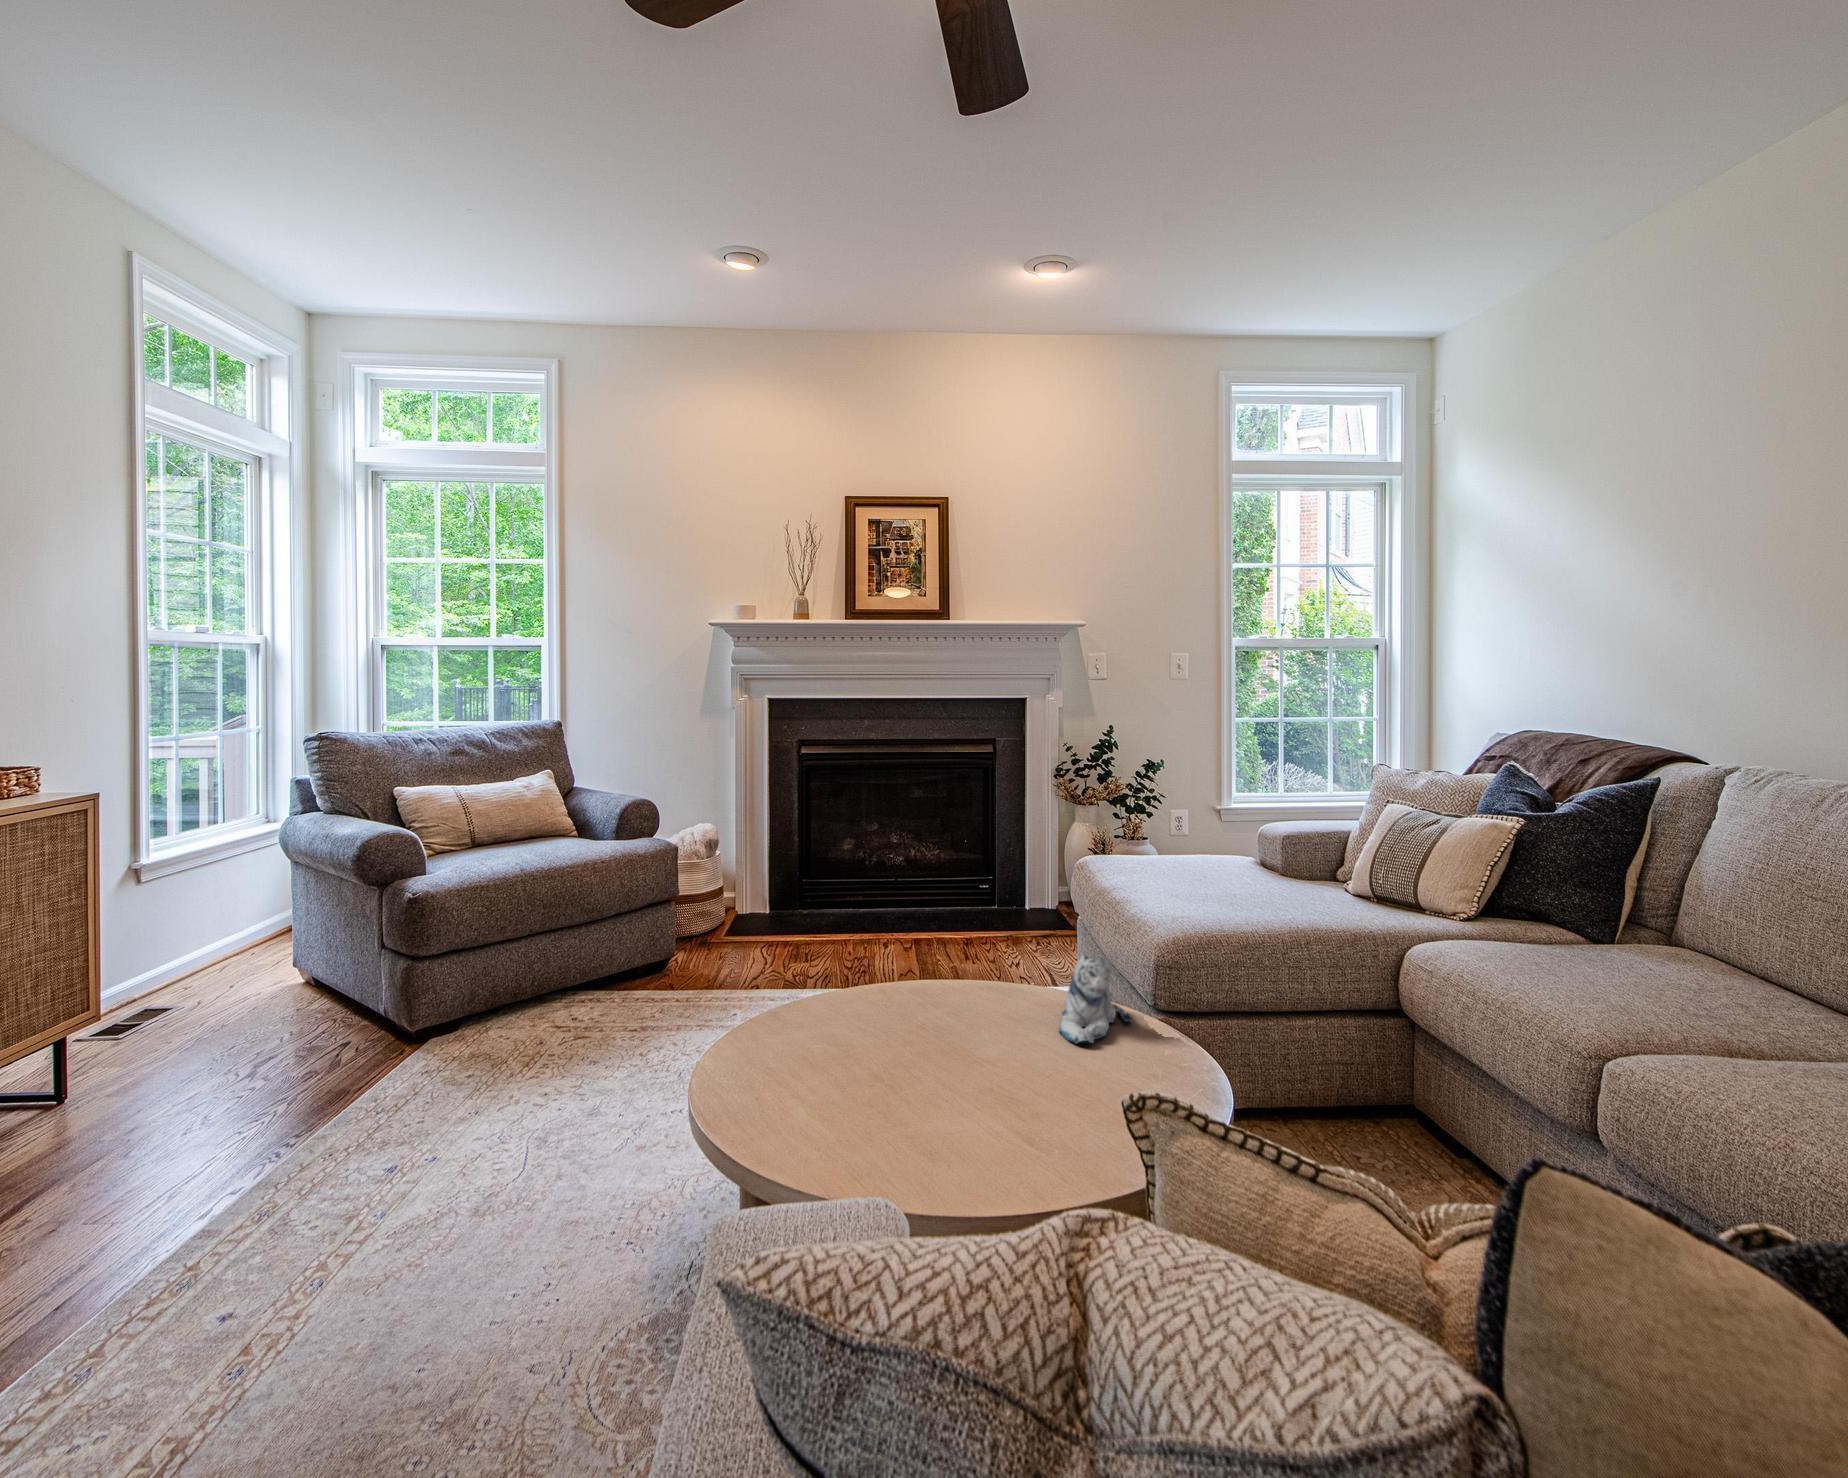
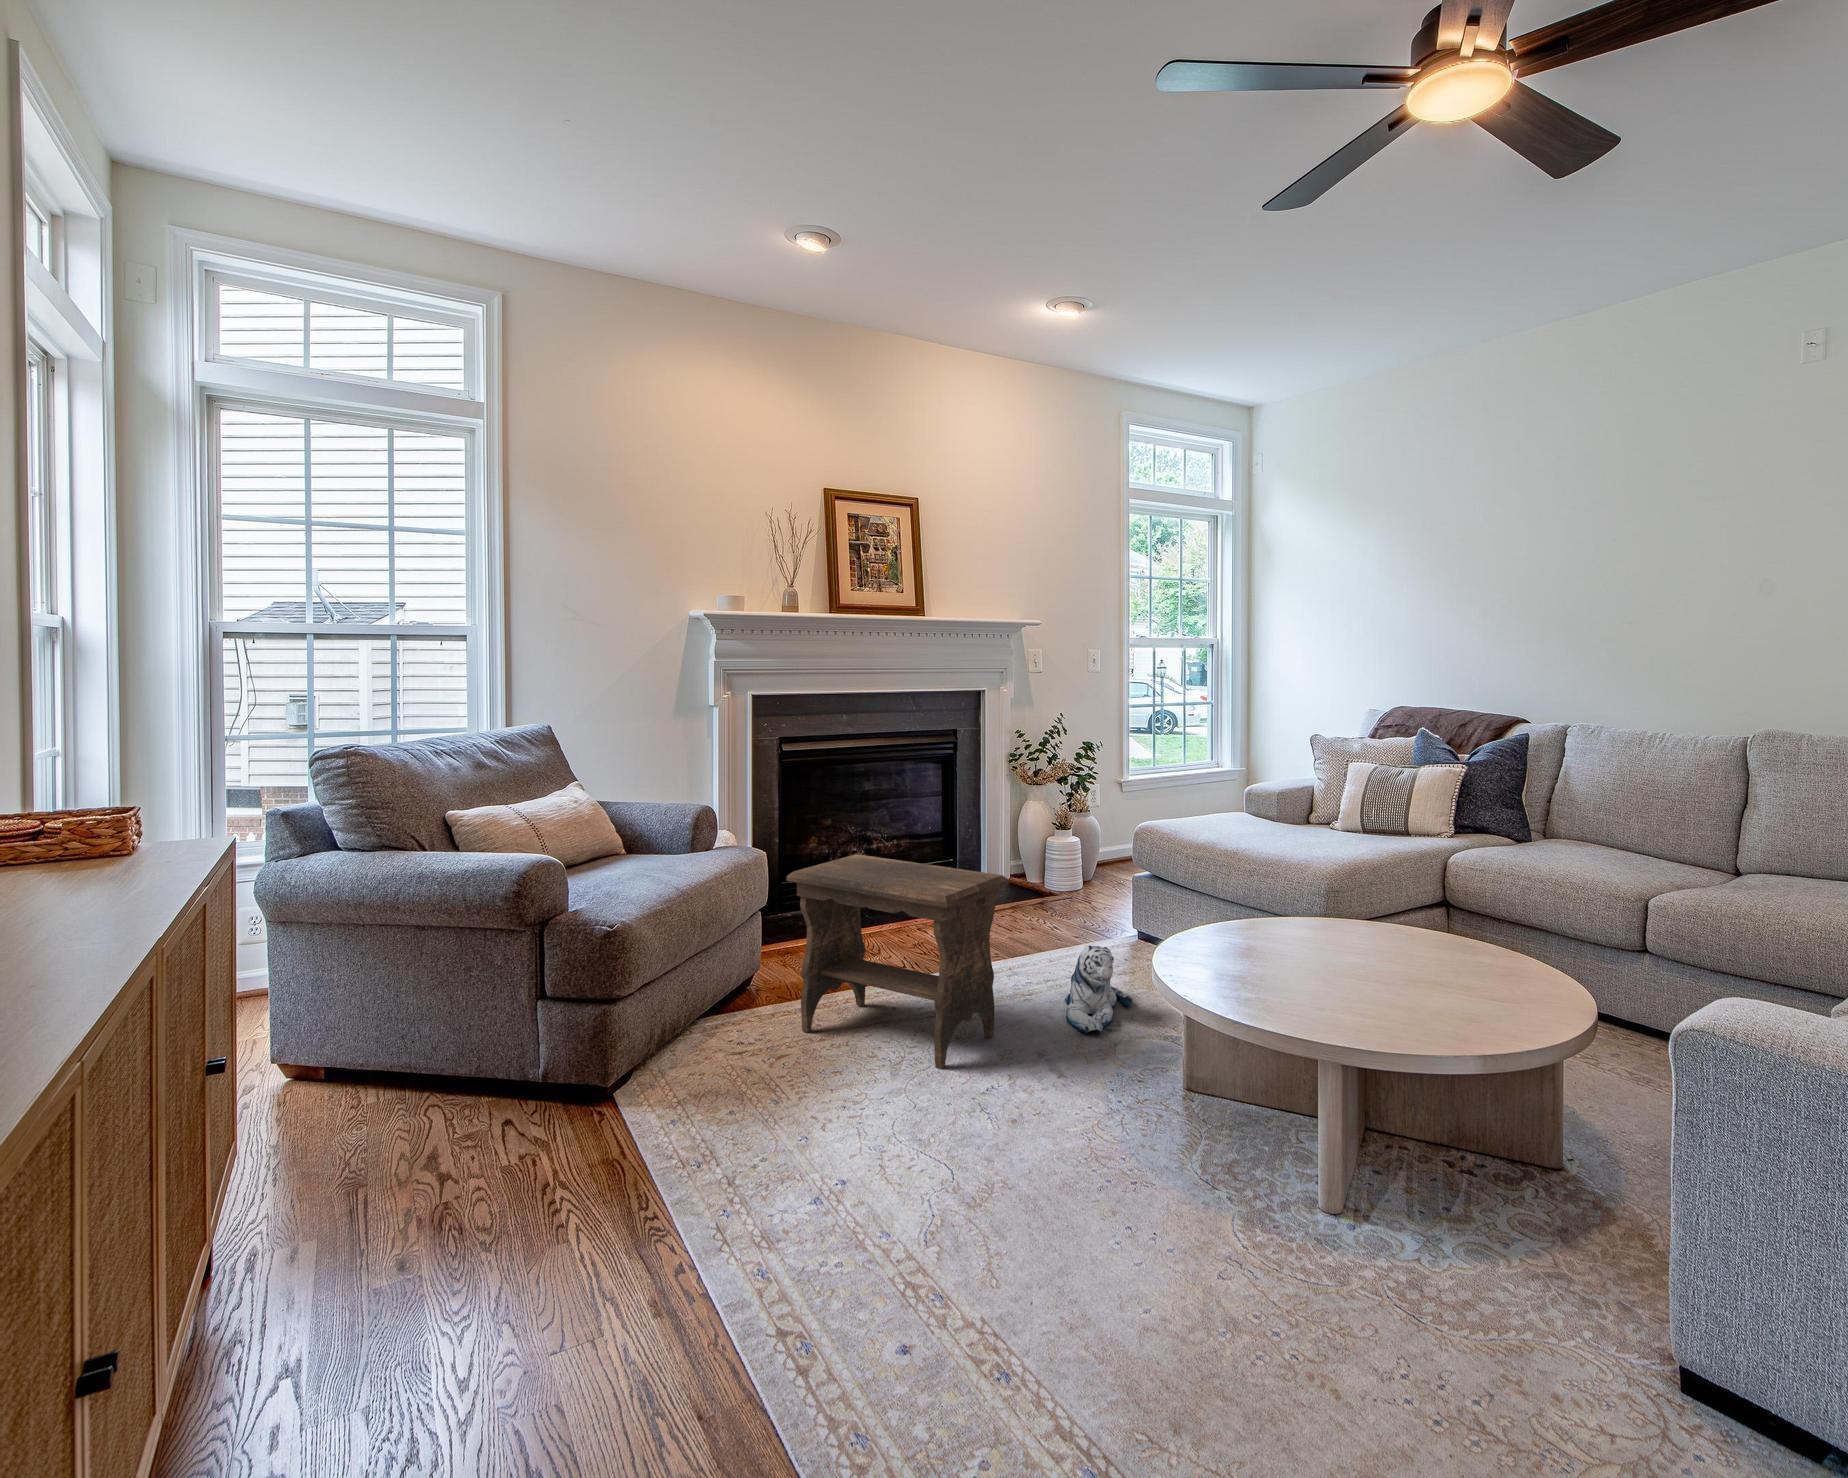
footstool: none [780,853,998,1065] -> present [786,854,1009,1069]

